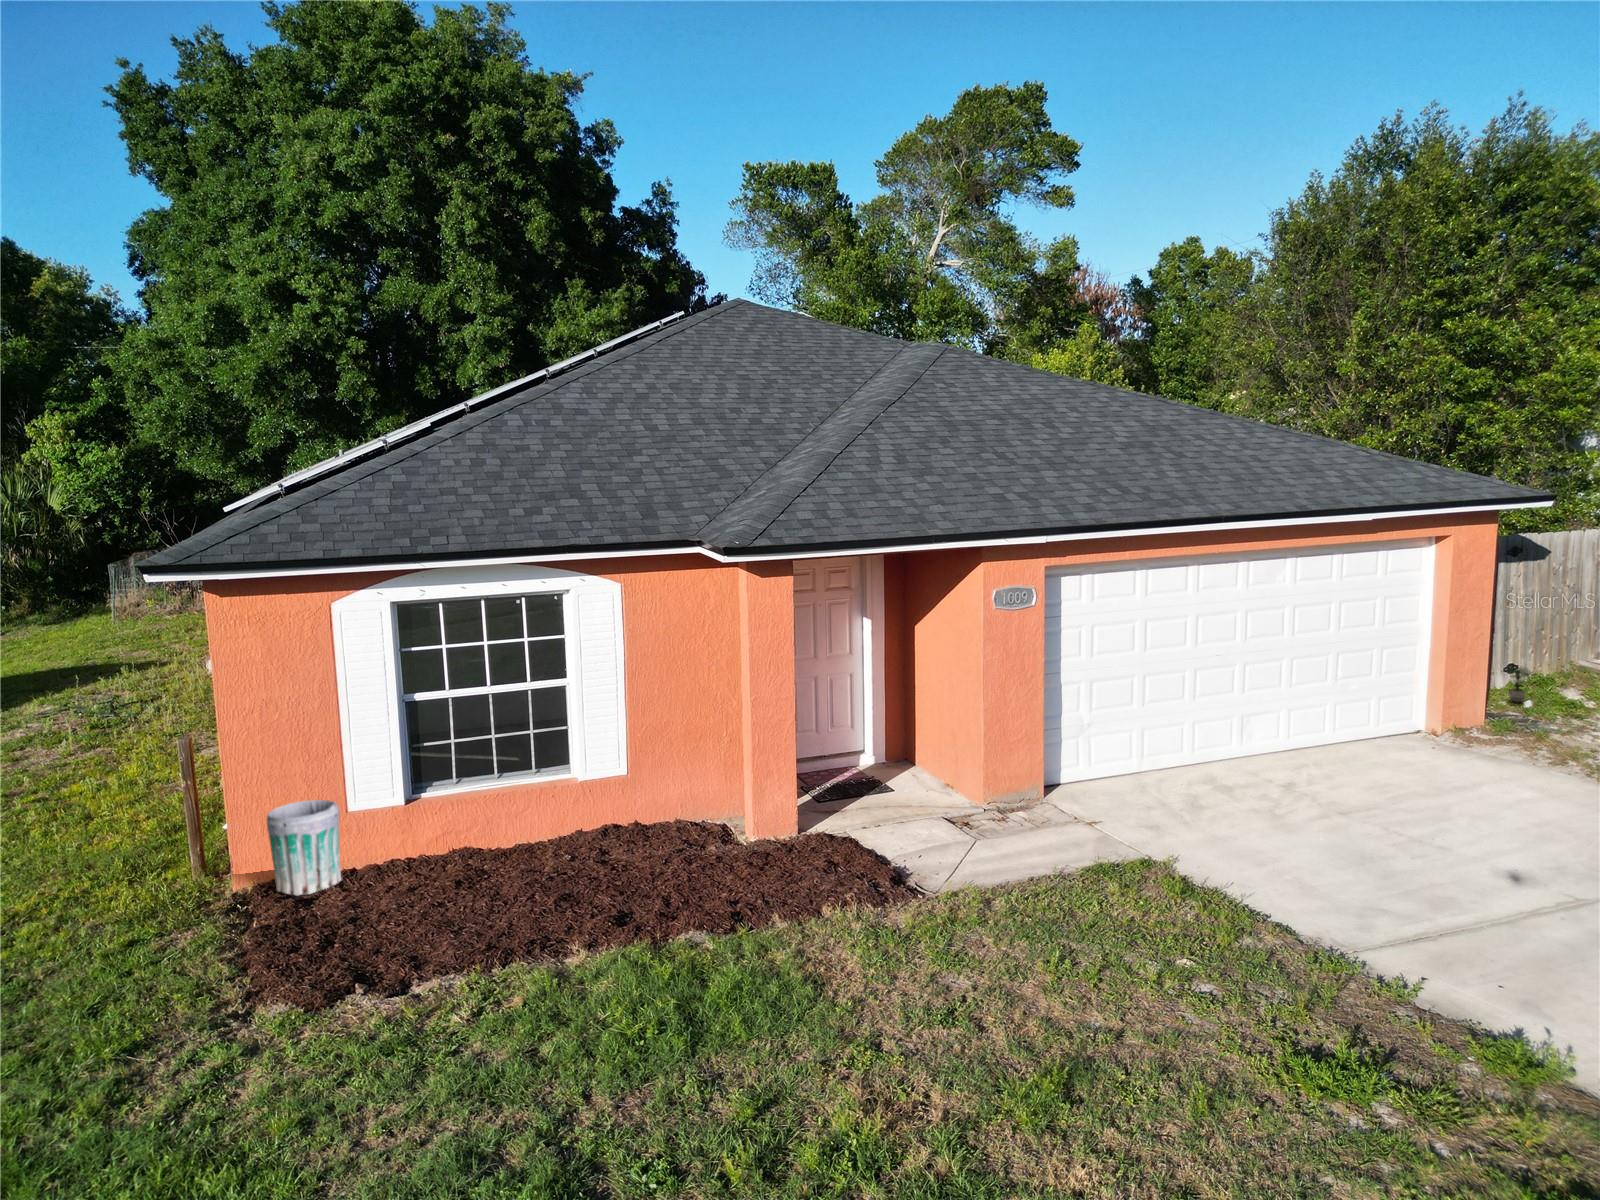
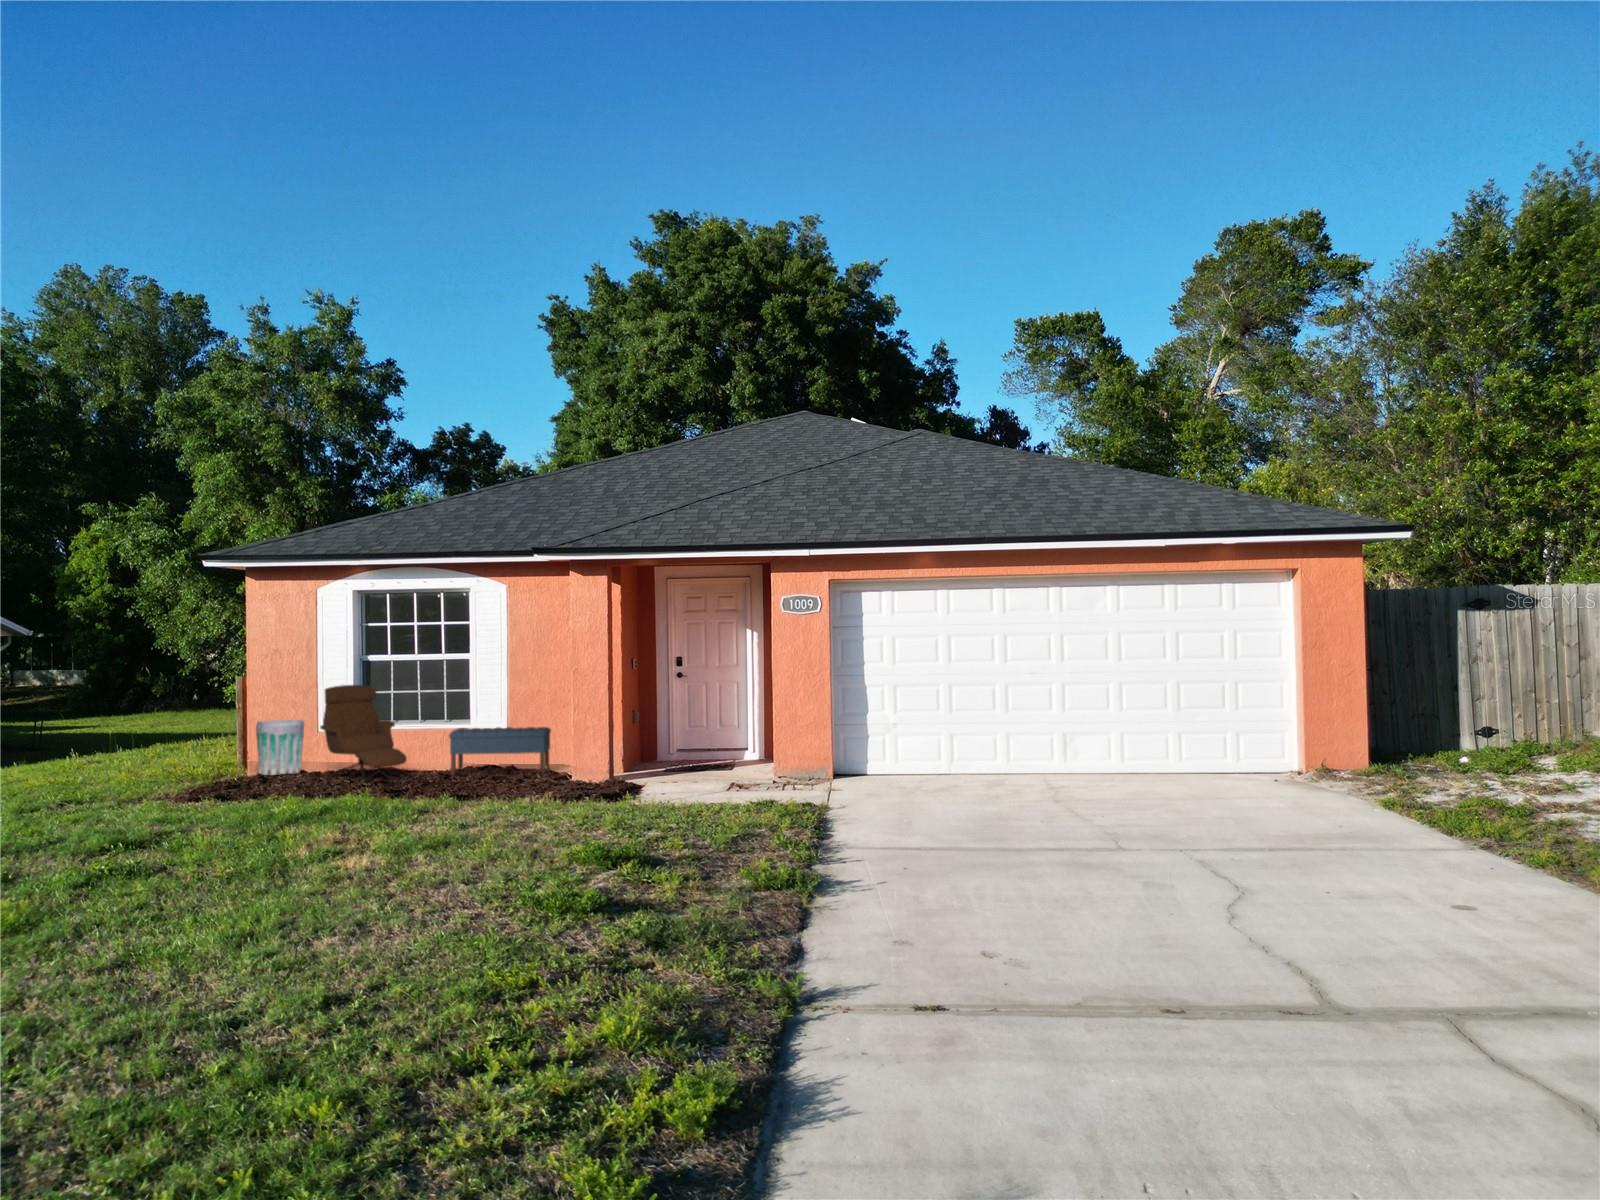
potted plant: present [1508,668,1533,703] -> none [1471,726,1505,768]
lounge chair: none [374,737,527,886] -> present [320,685,407,780]
bench: none [565,767,701,853] -> present [449,727,551,775]

